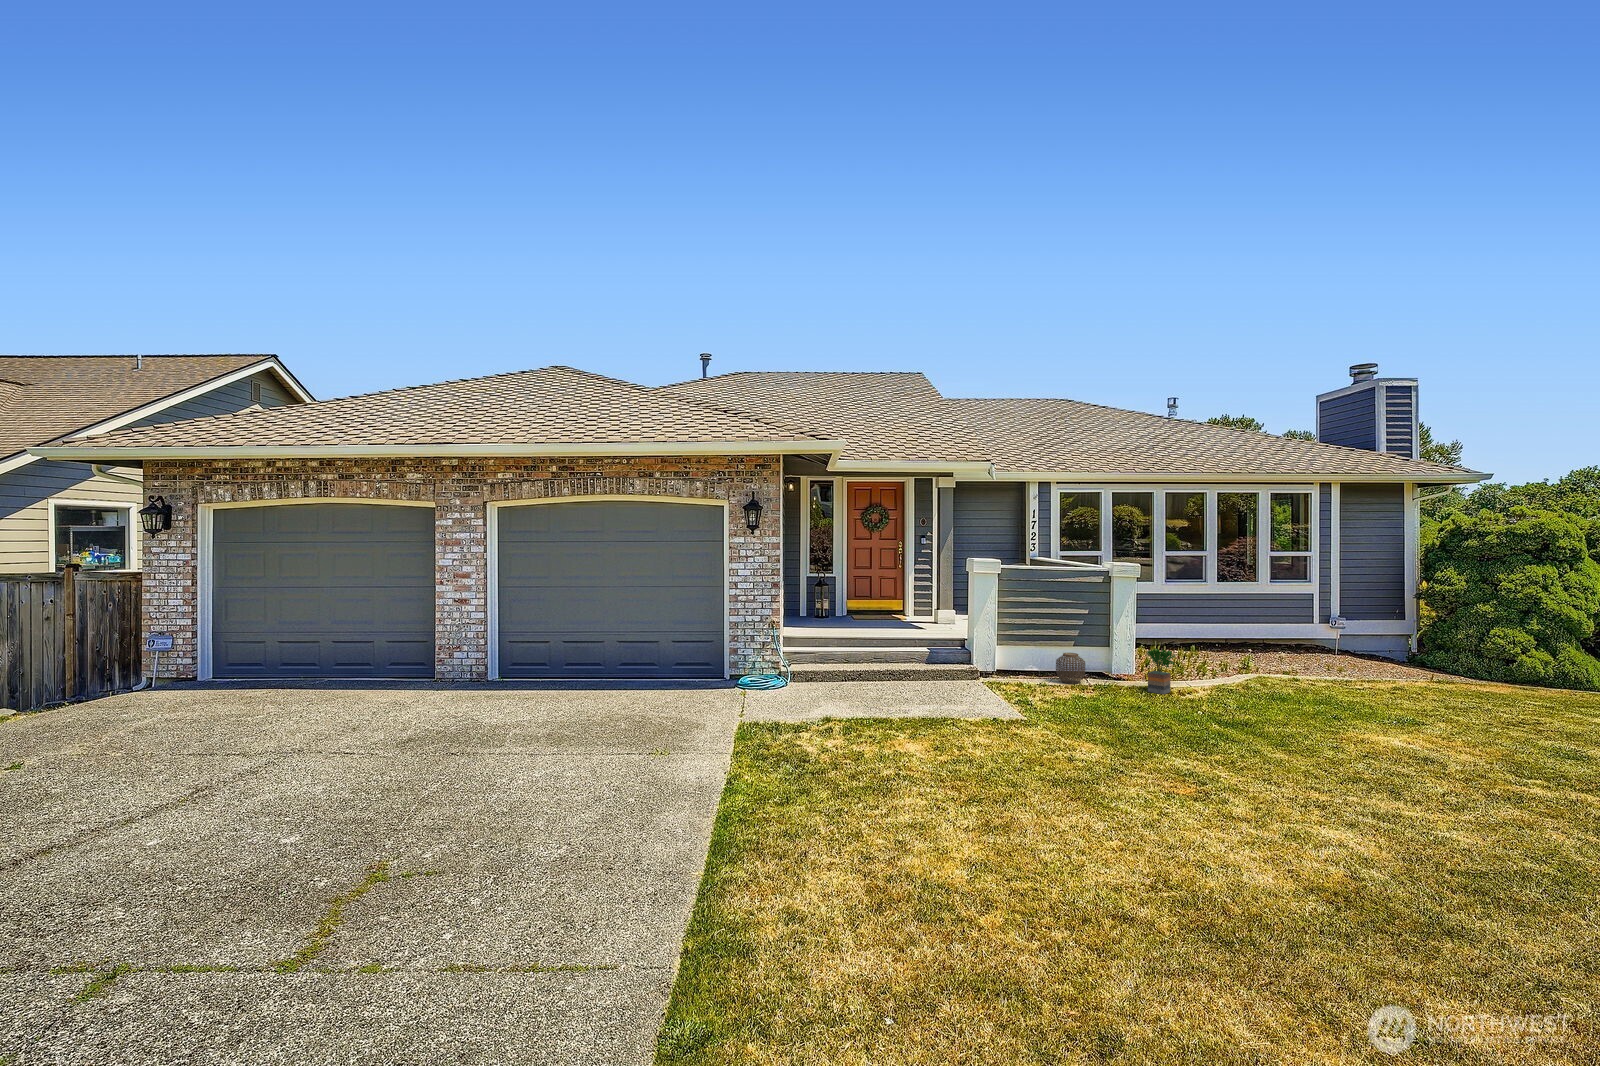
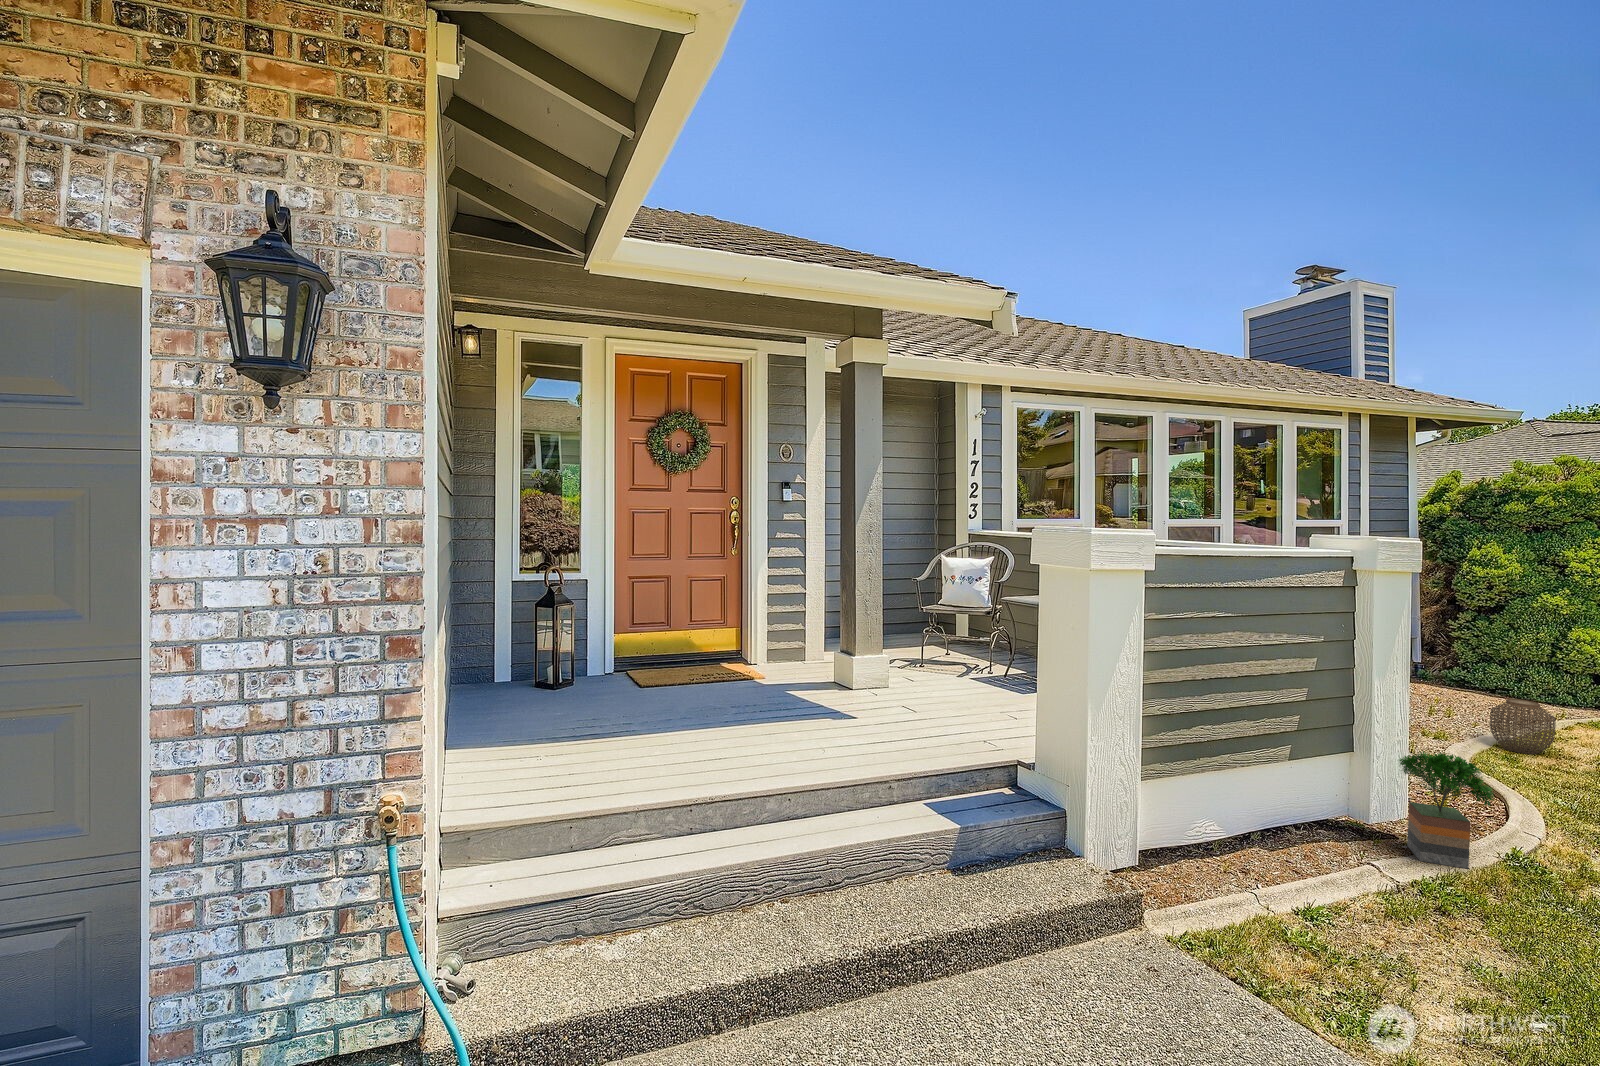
woven basket: present [1056,653,1085,684] -> present [1490,699,1556,754]

